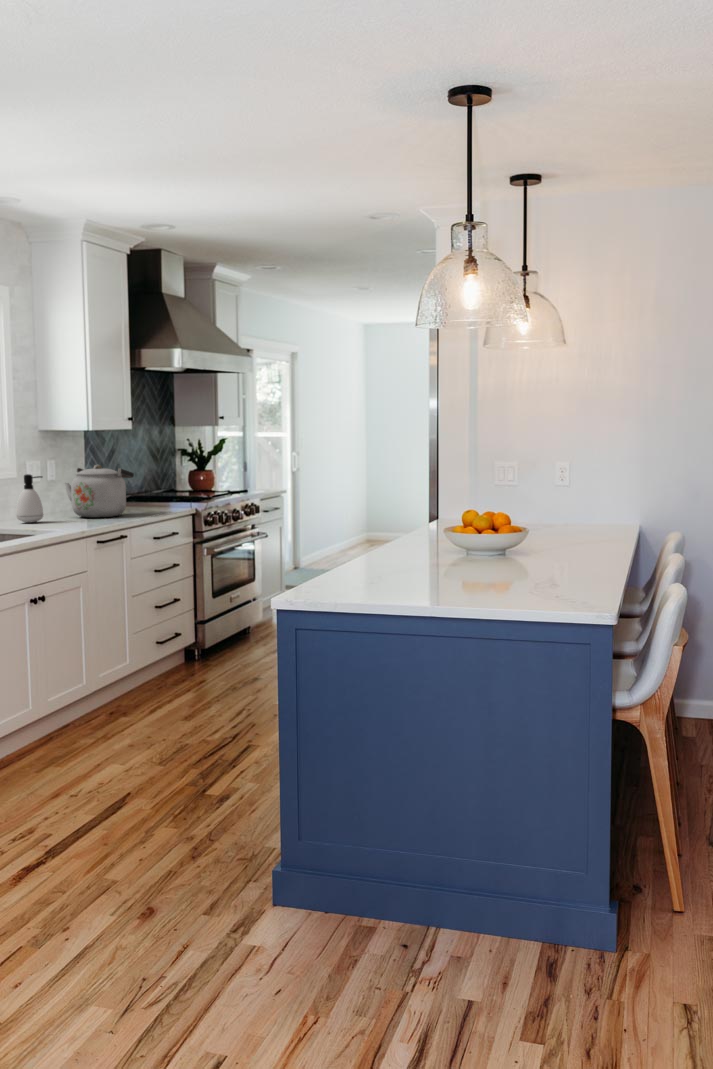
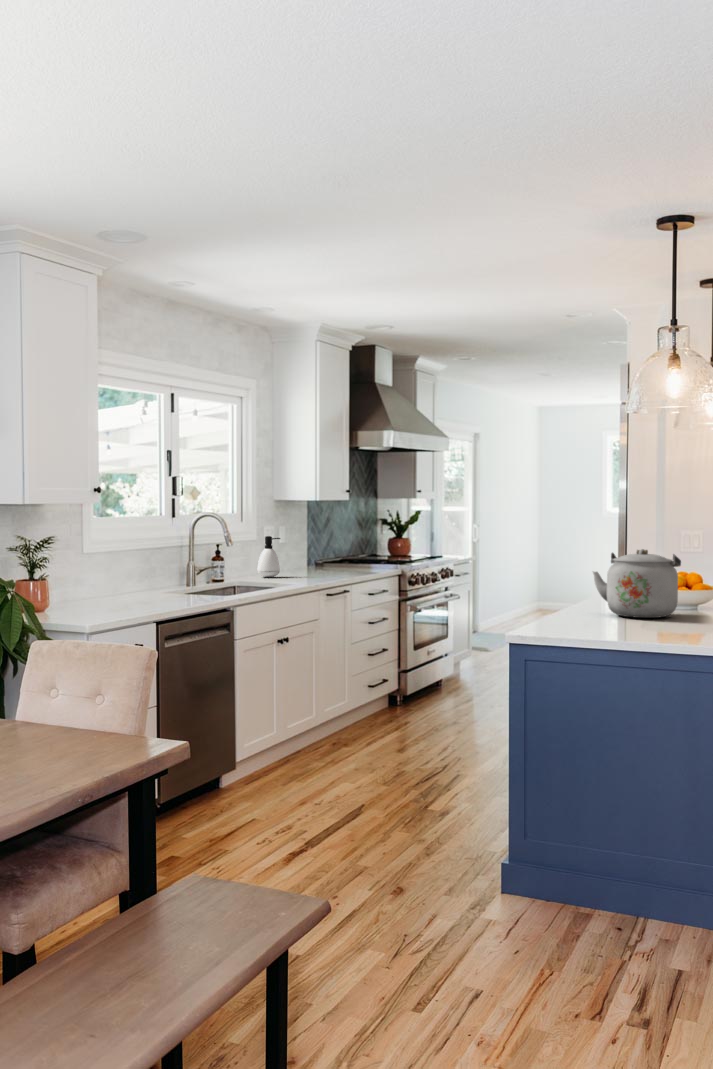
kettle: present [65,465,134,518] -> present [593,549,681,618]

